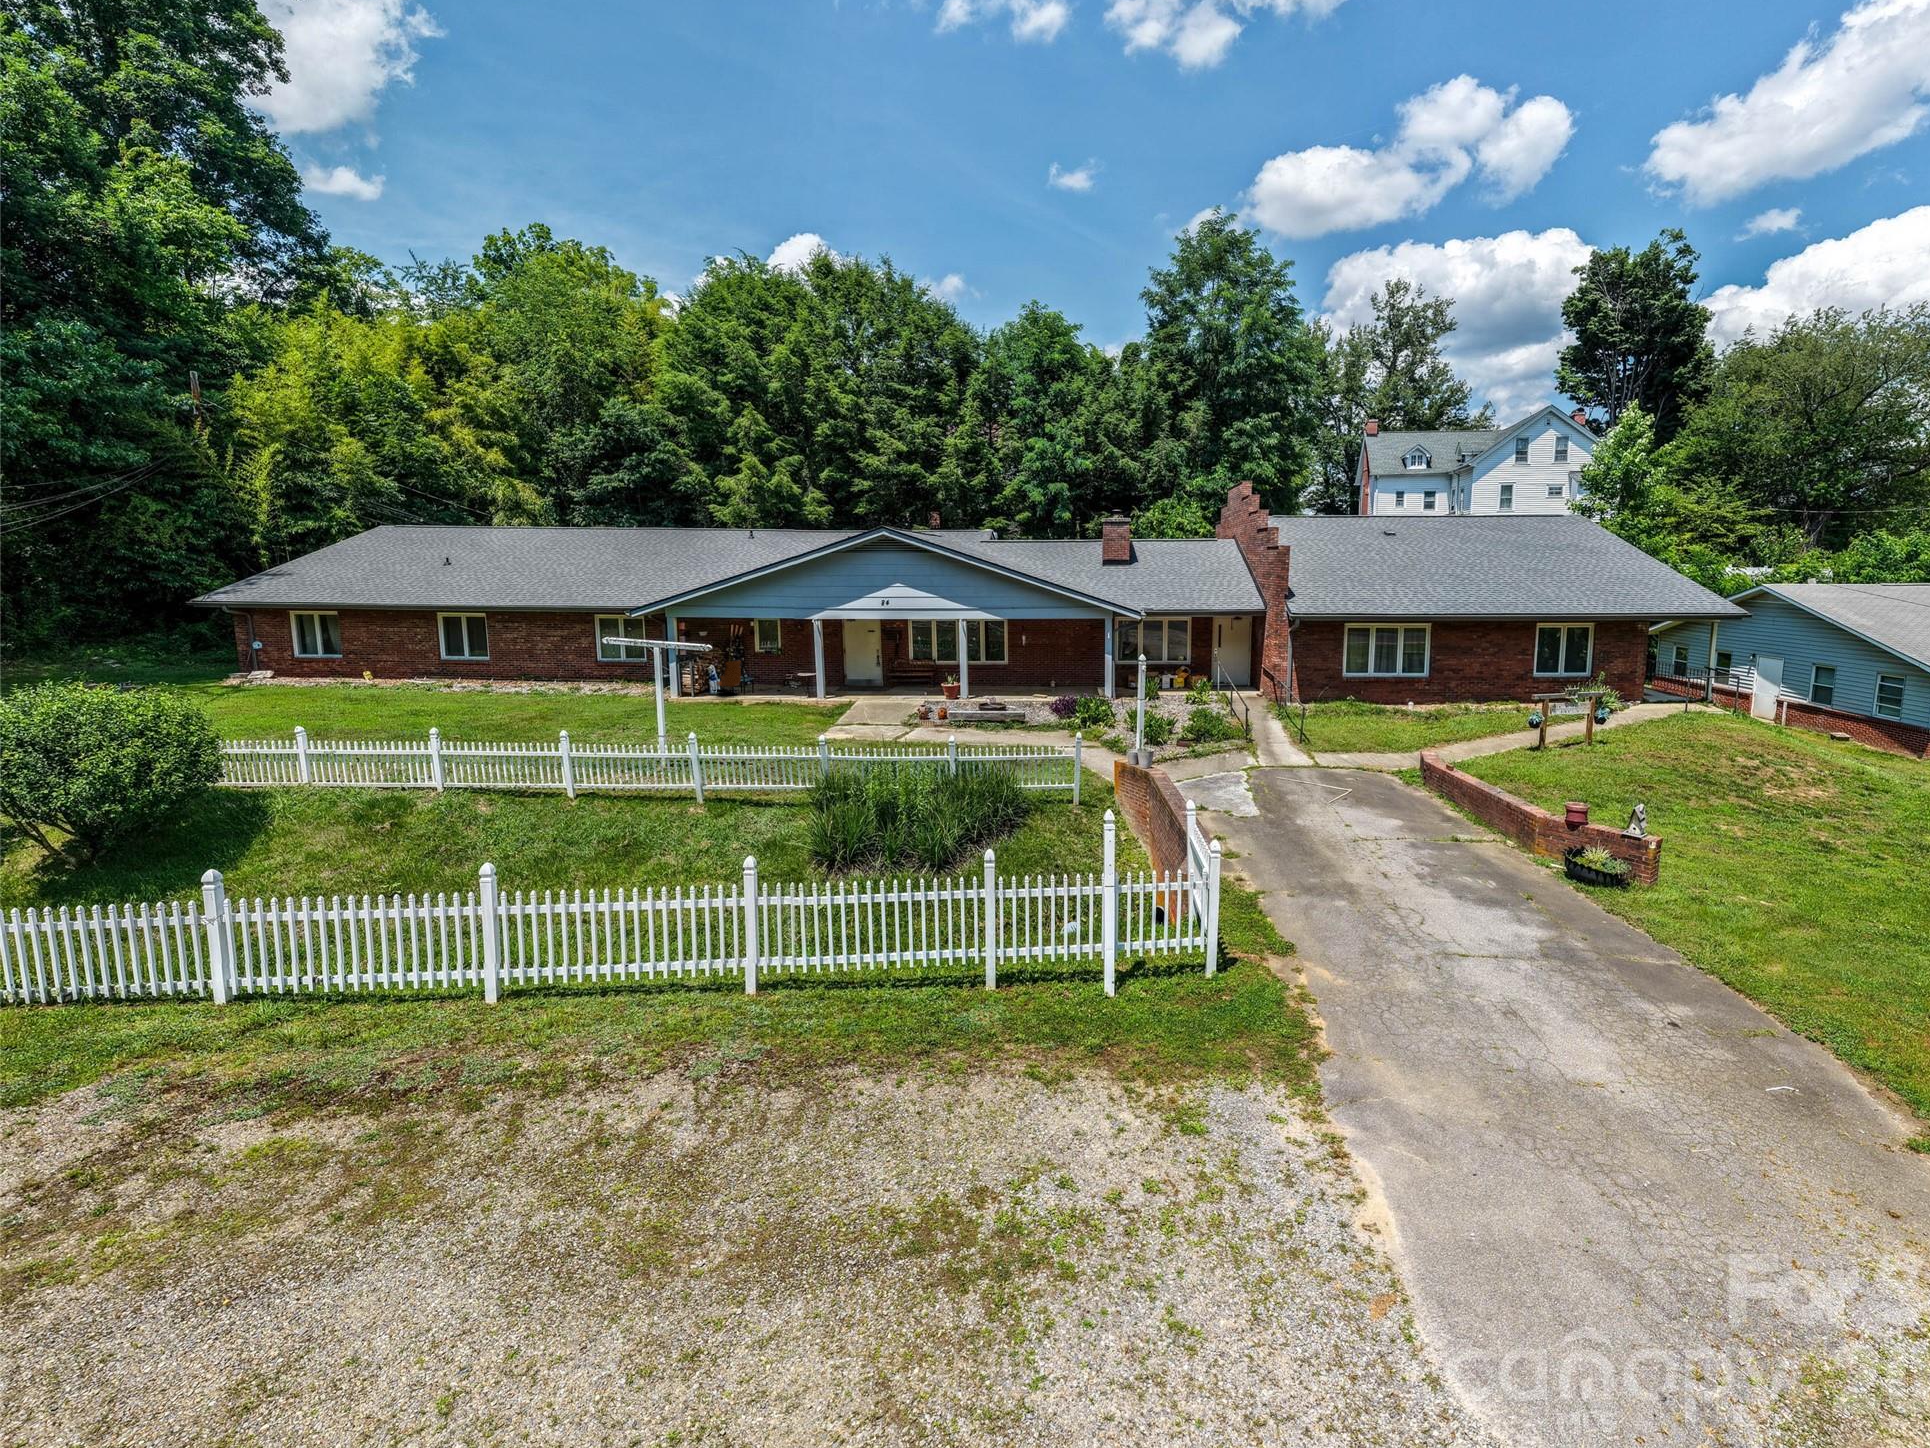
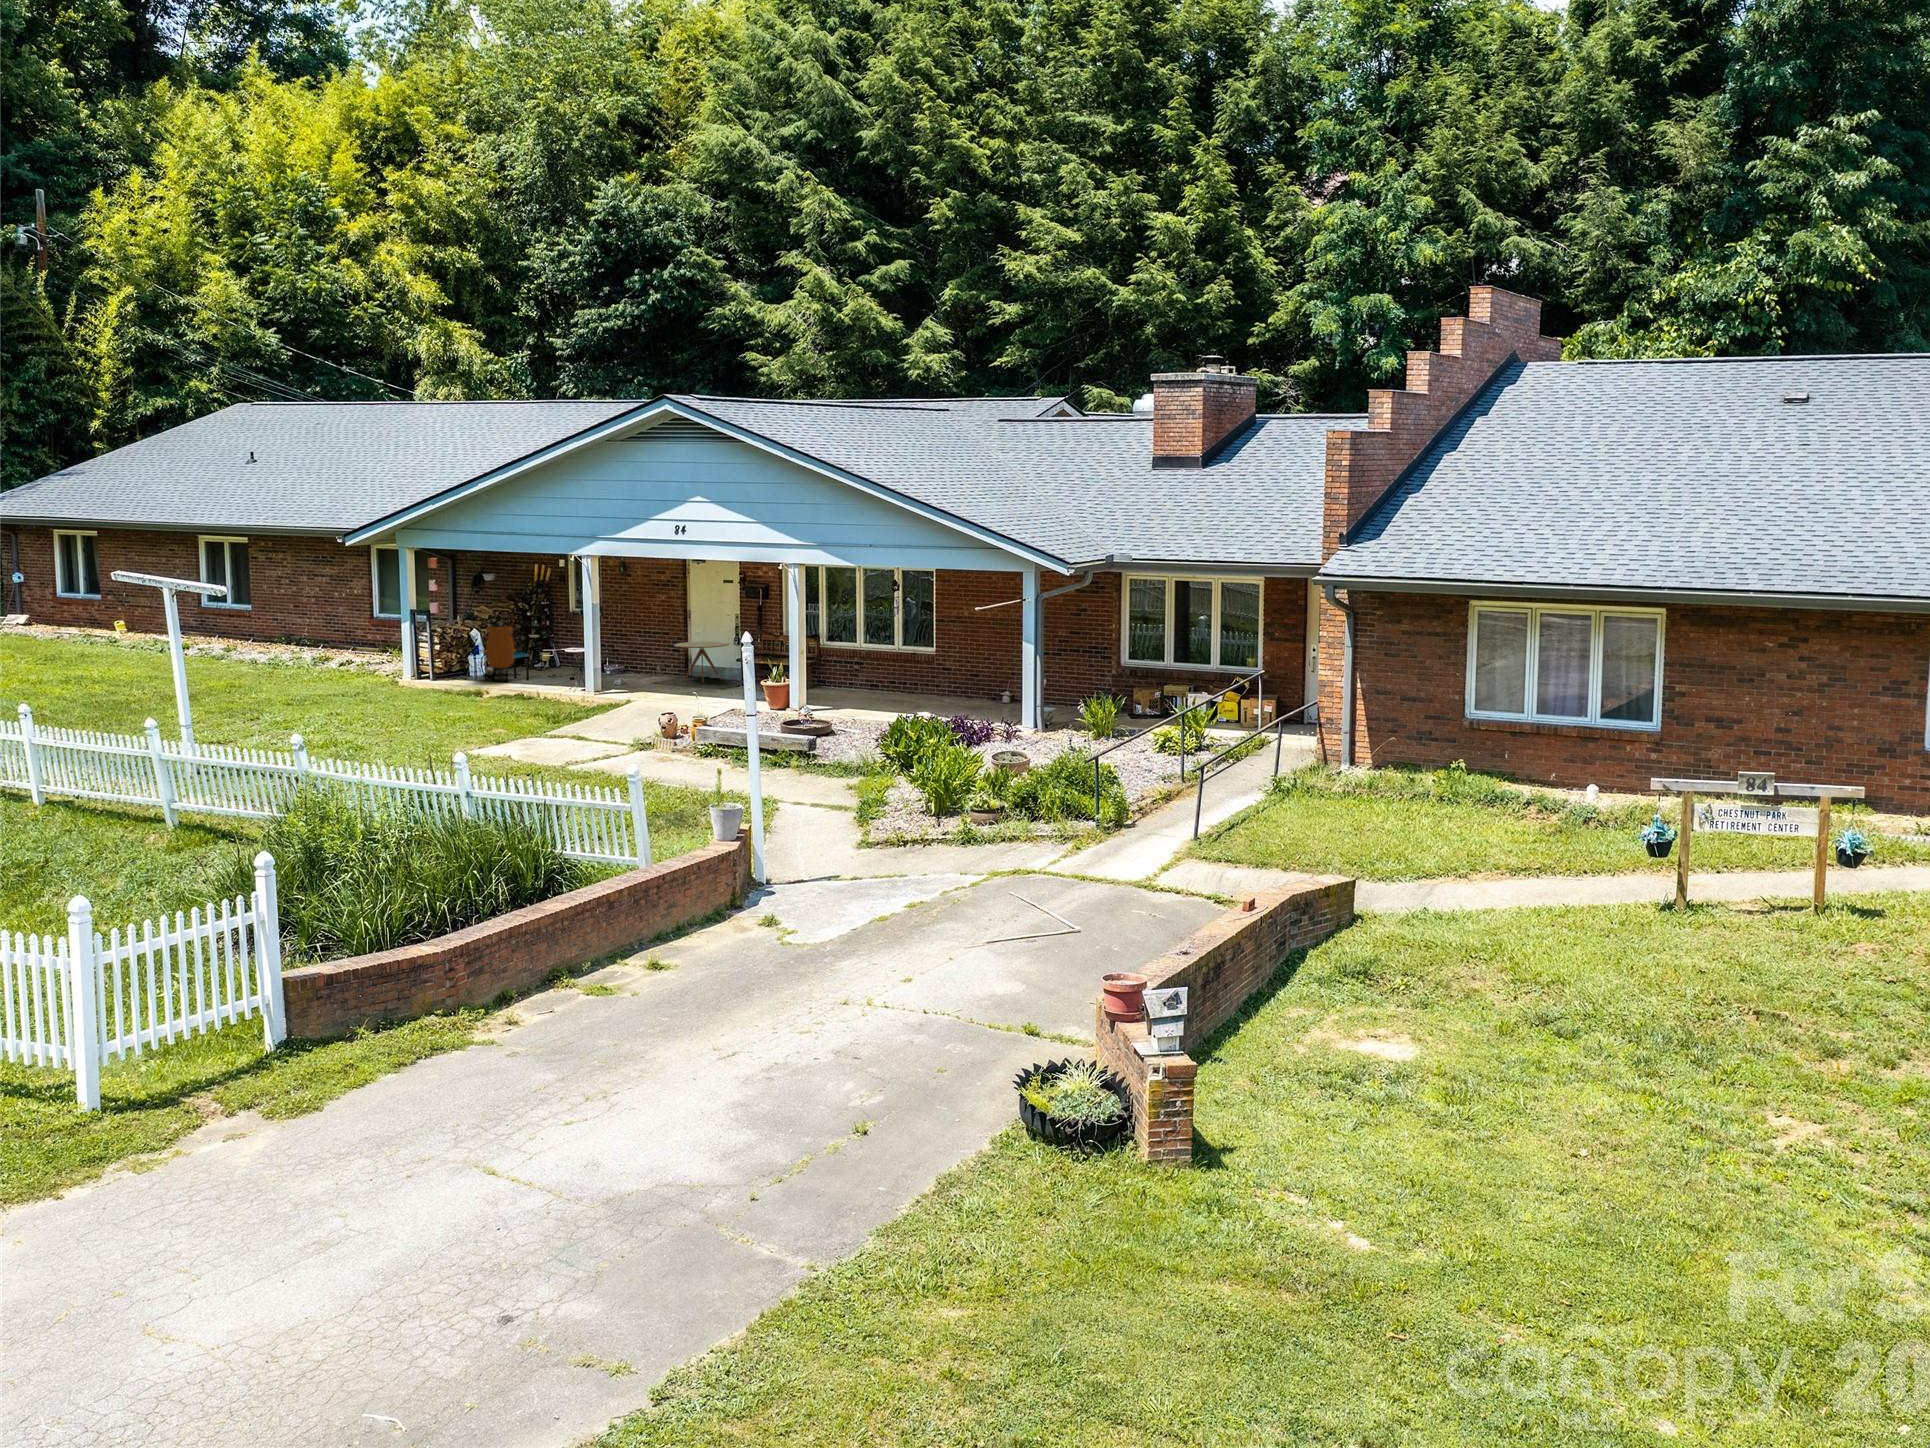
round table: none [831,662,862,685] -> present [674,642,729,682]

